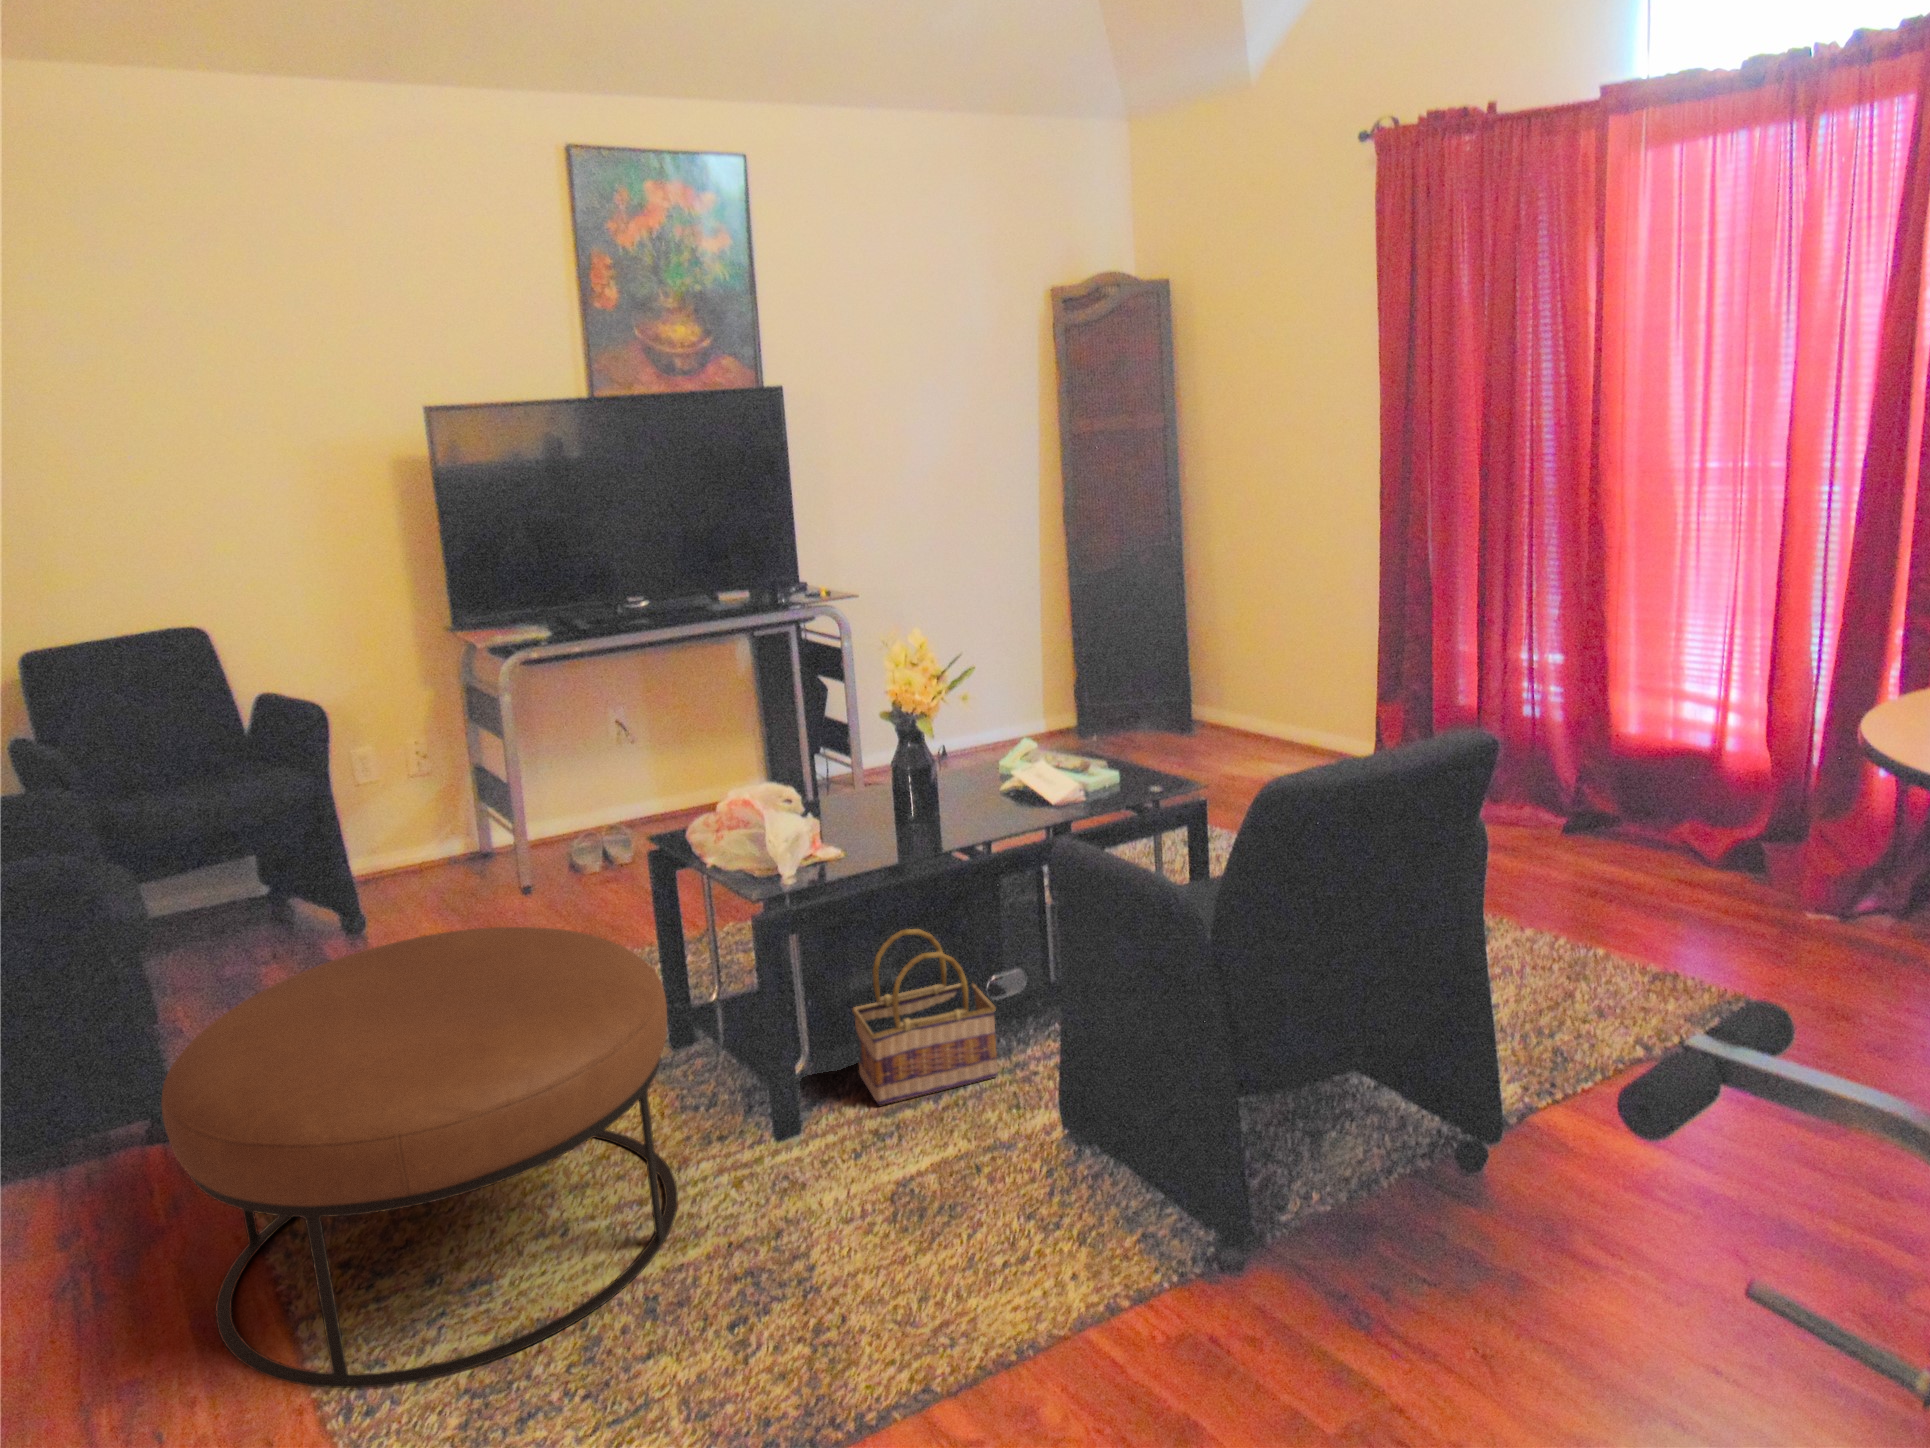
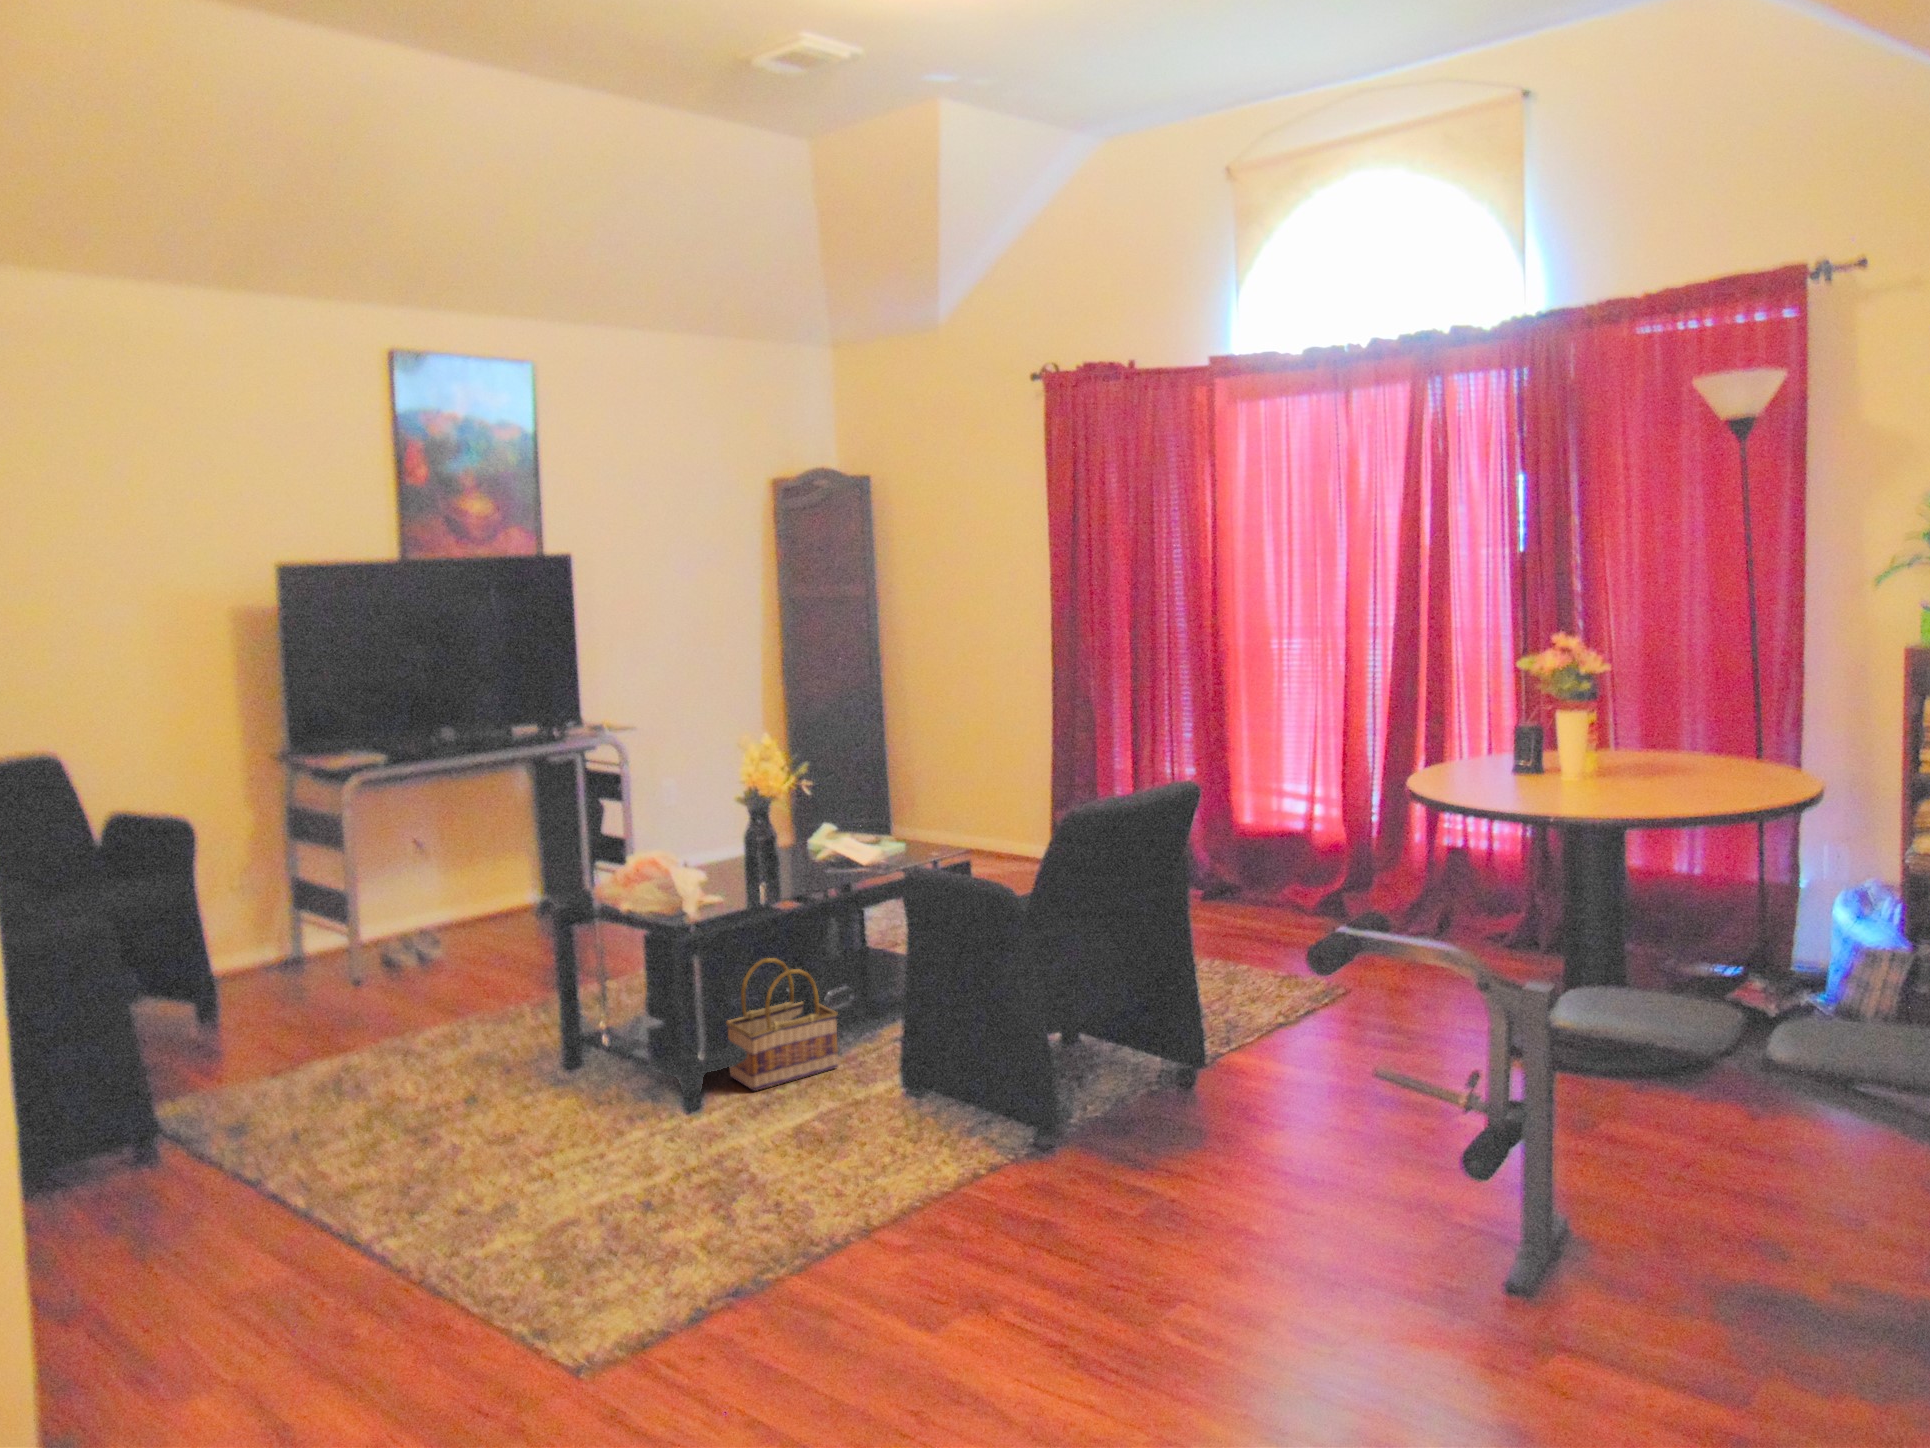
ottoman: present [161,927,678,1388] -> none [246,959,628,1281]

